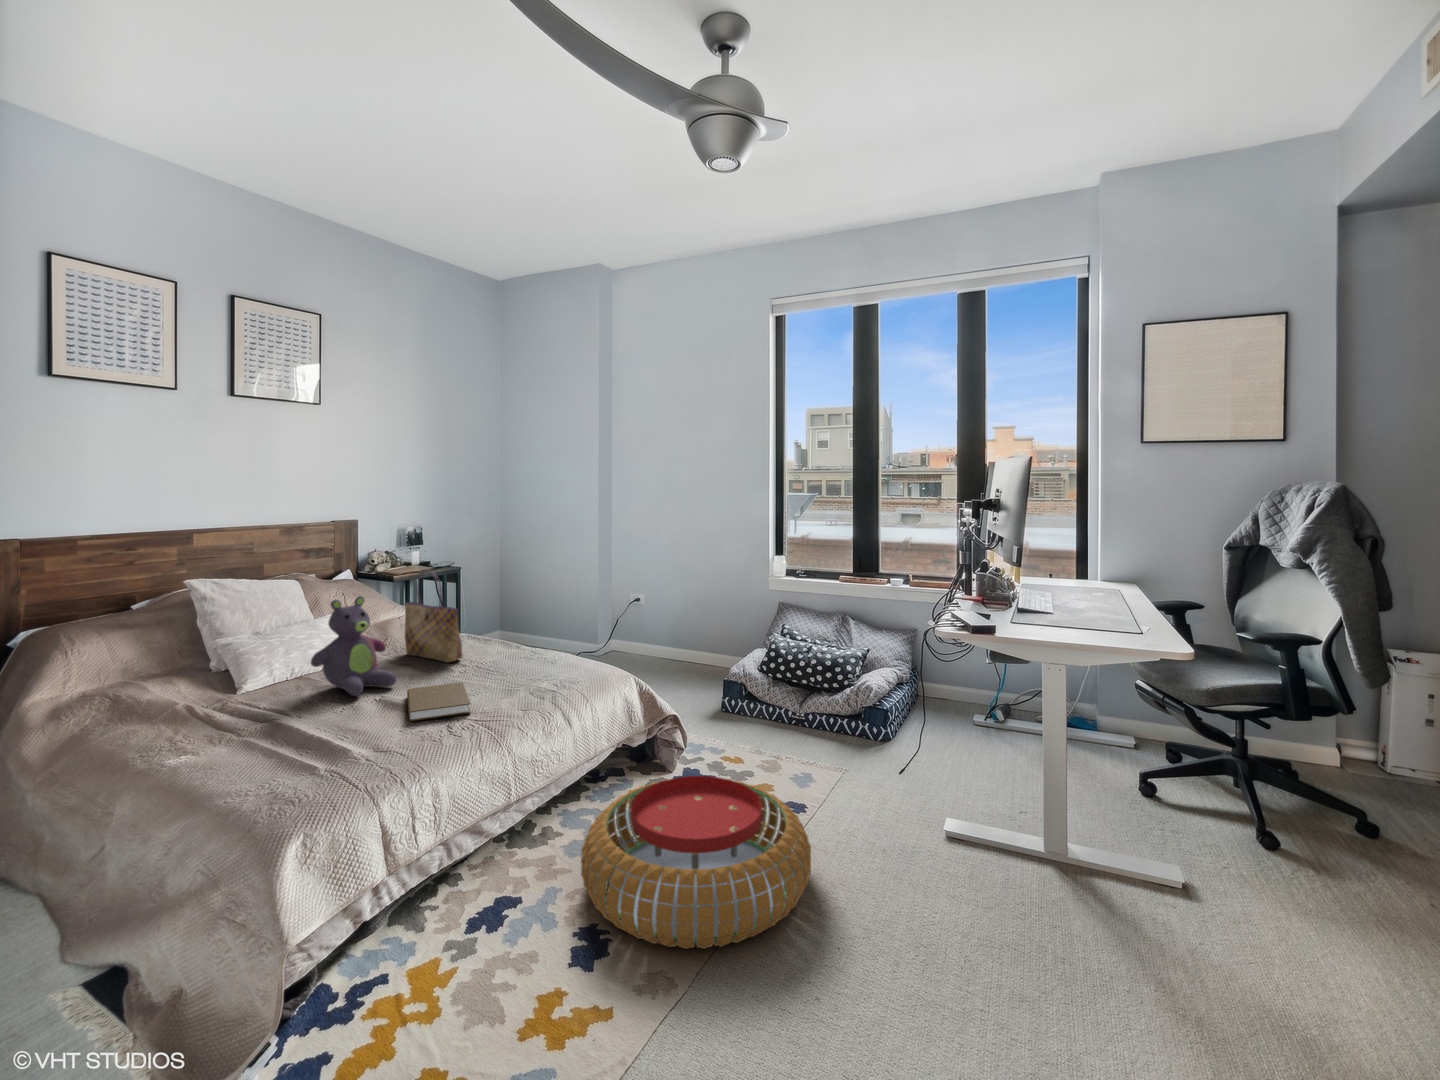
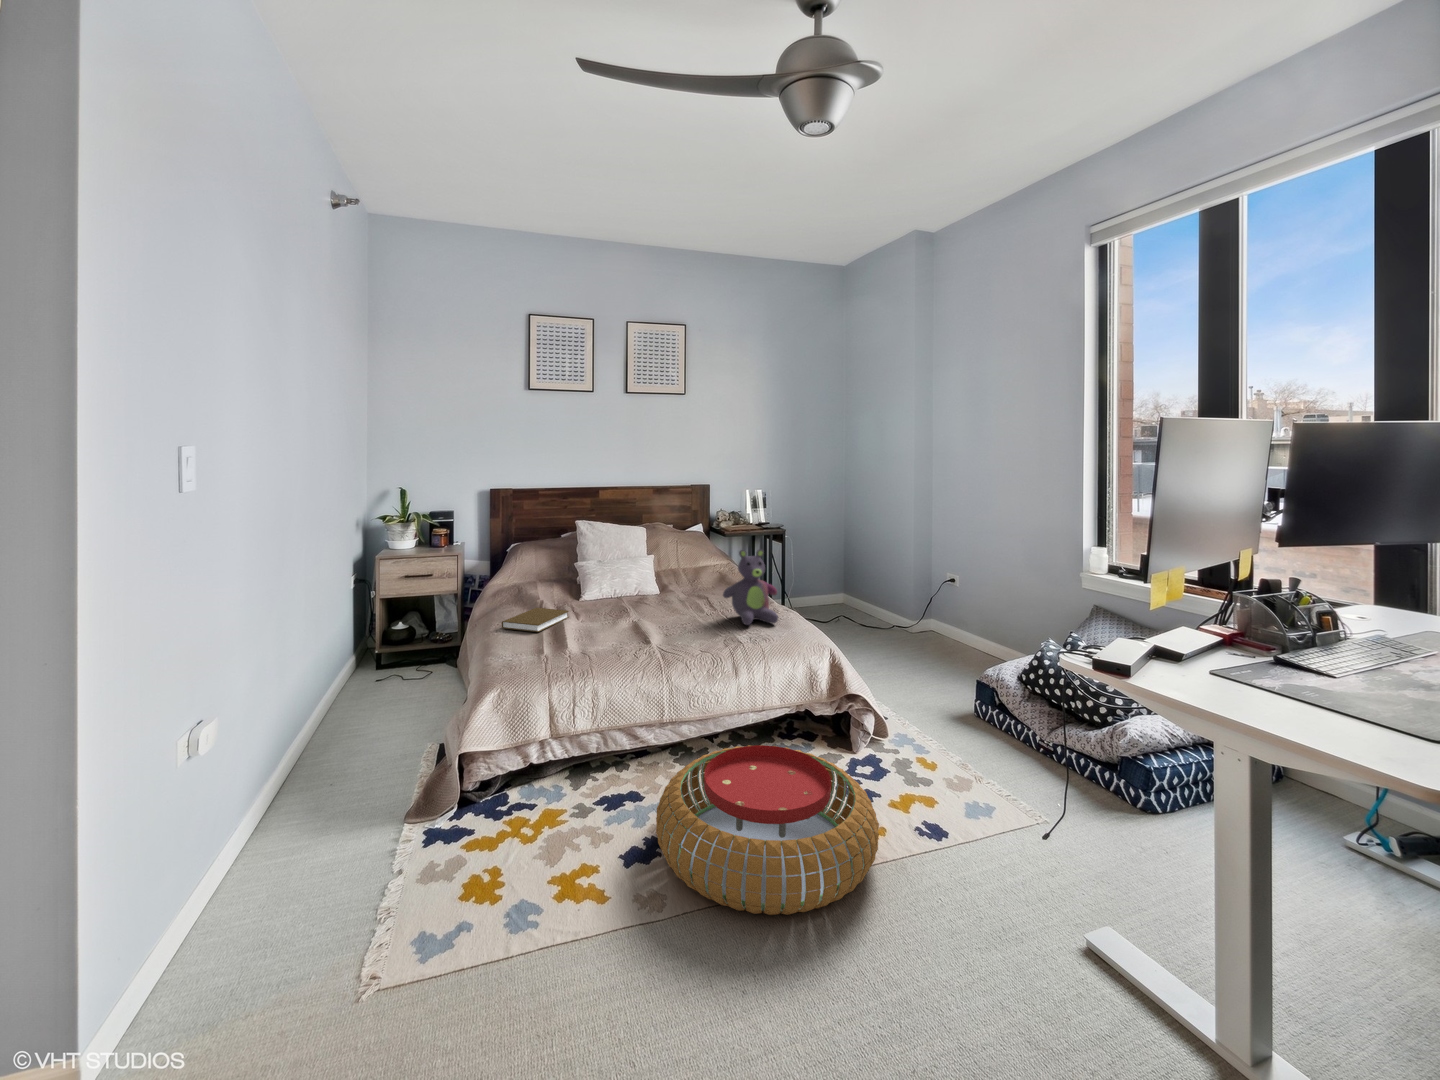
tote bag: present [405,570,462,662] -> none [691,529,719,605]
stuffed bear: present [311,596,397,696] -> present [723,549,778,625]
book: present [407,682,471,721] -> present [502,608,569,632]

